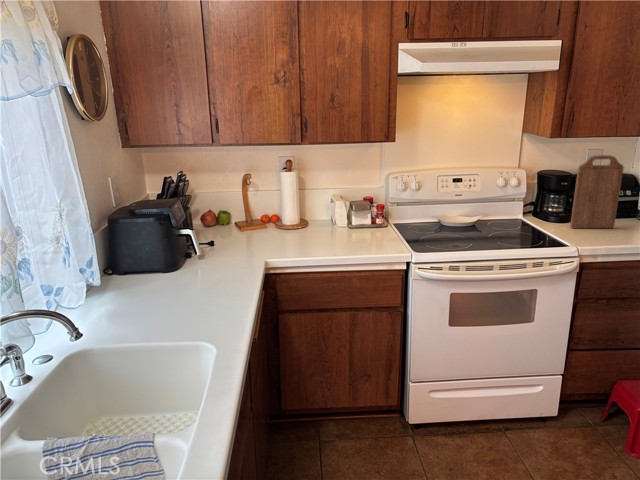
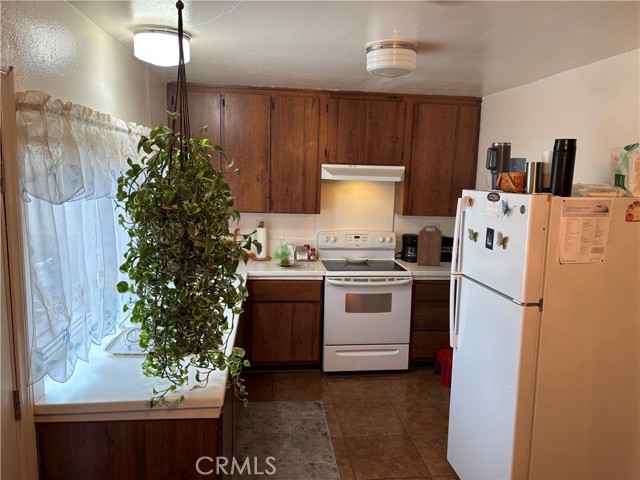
potted plant: none [310,178,354,241] -> present [274,235,296,266]

